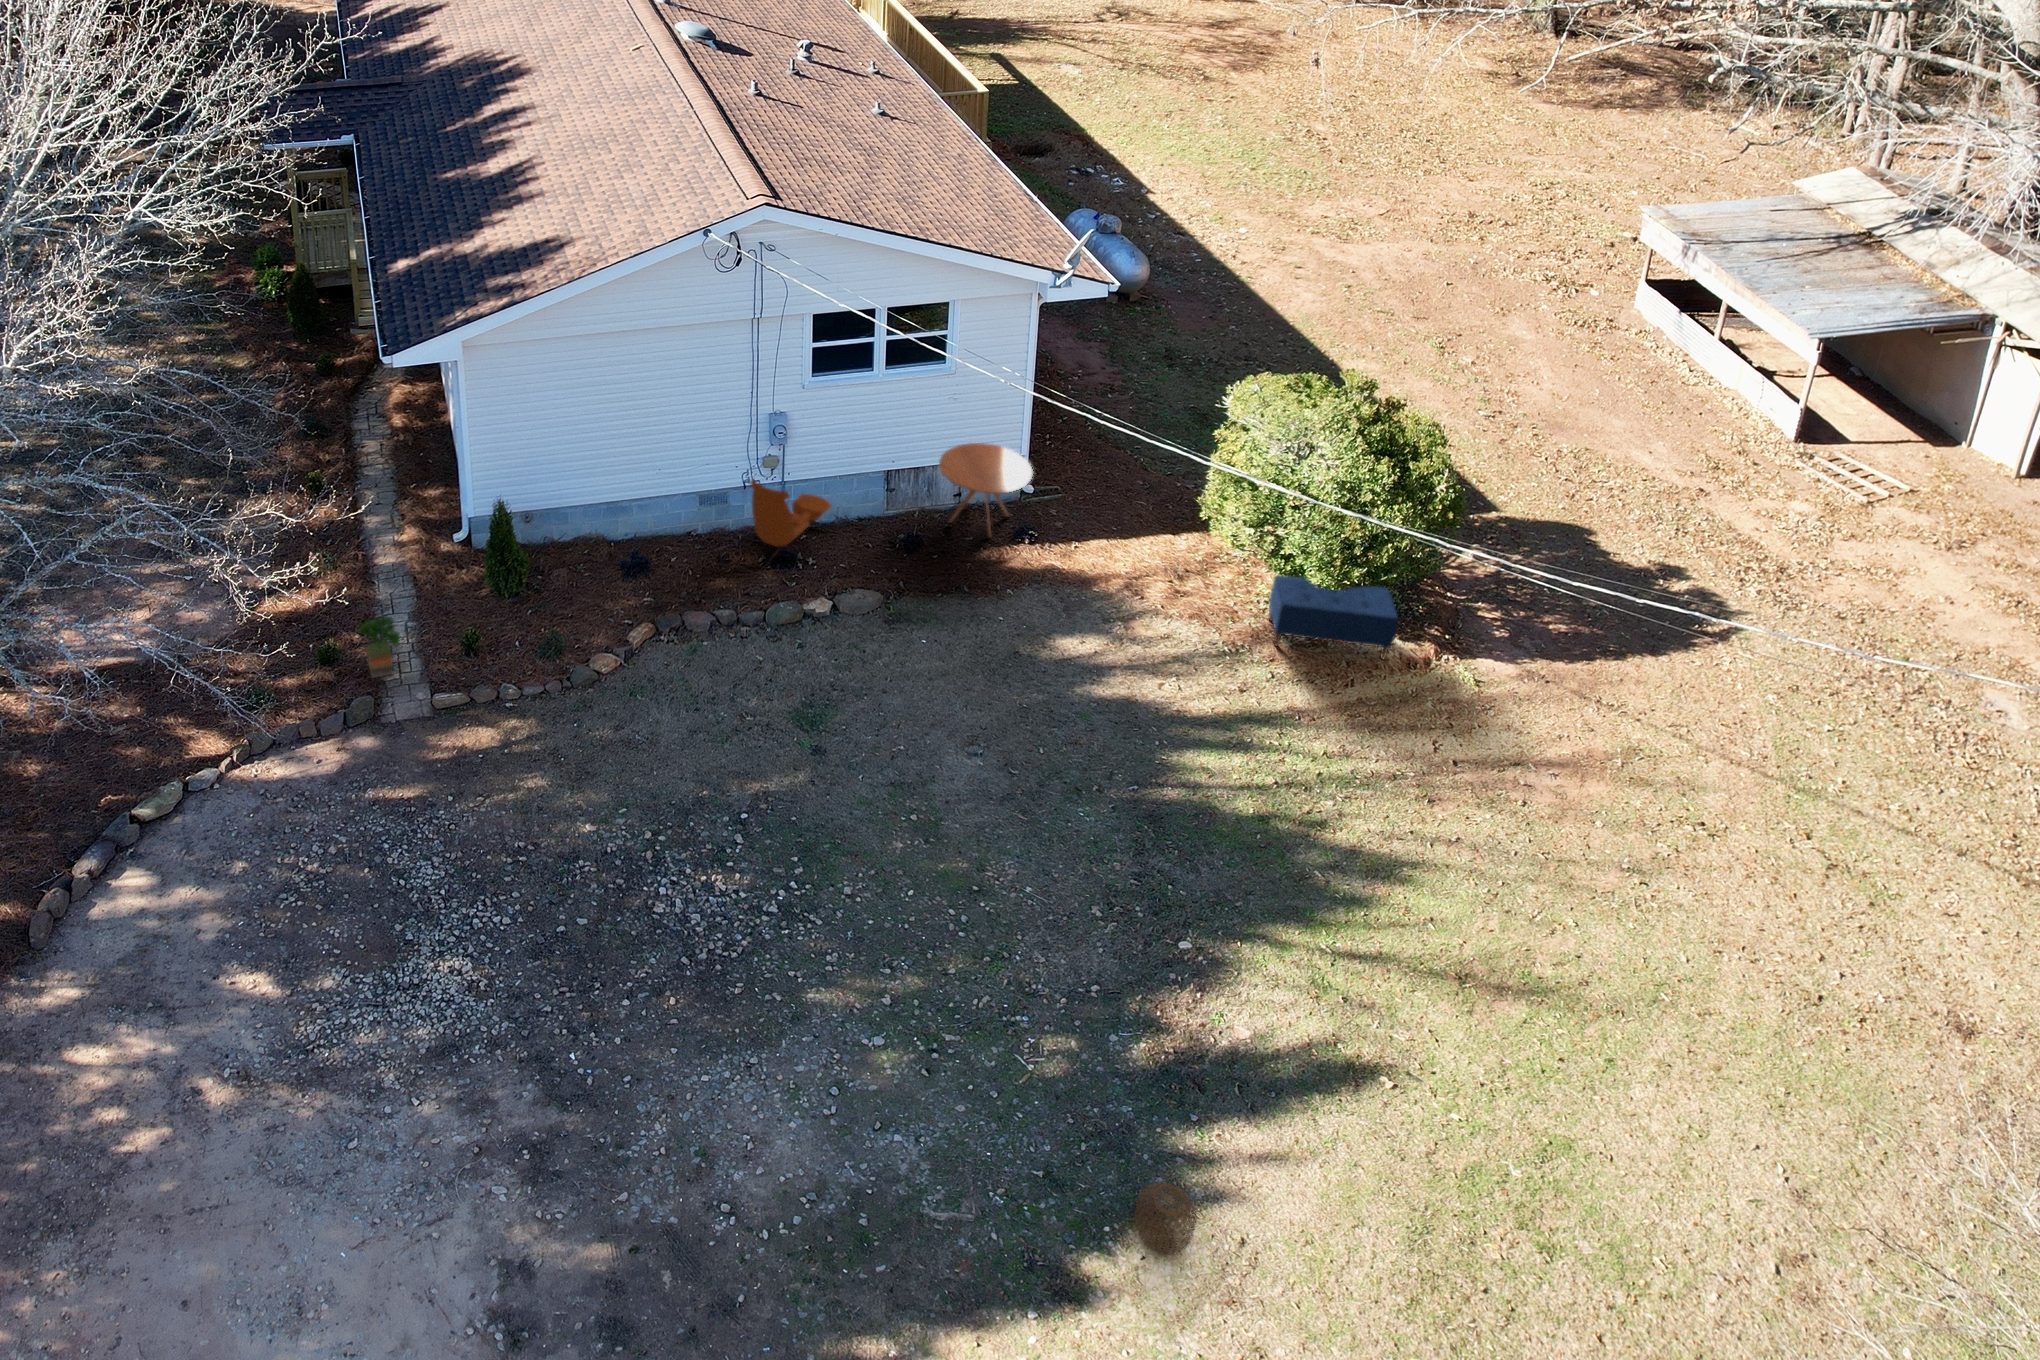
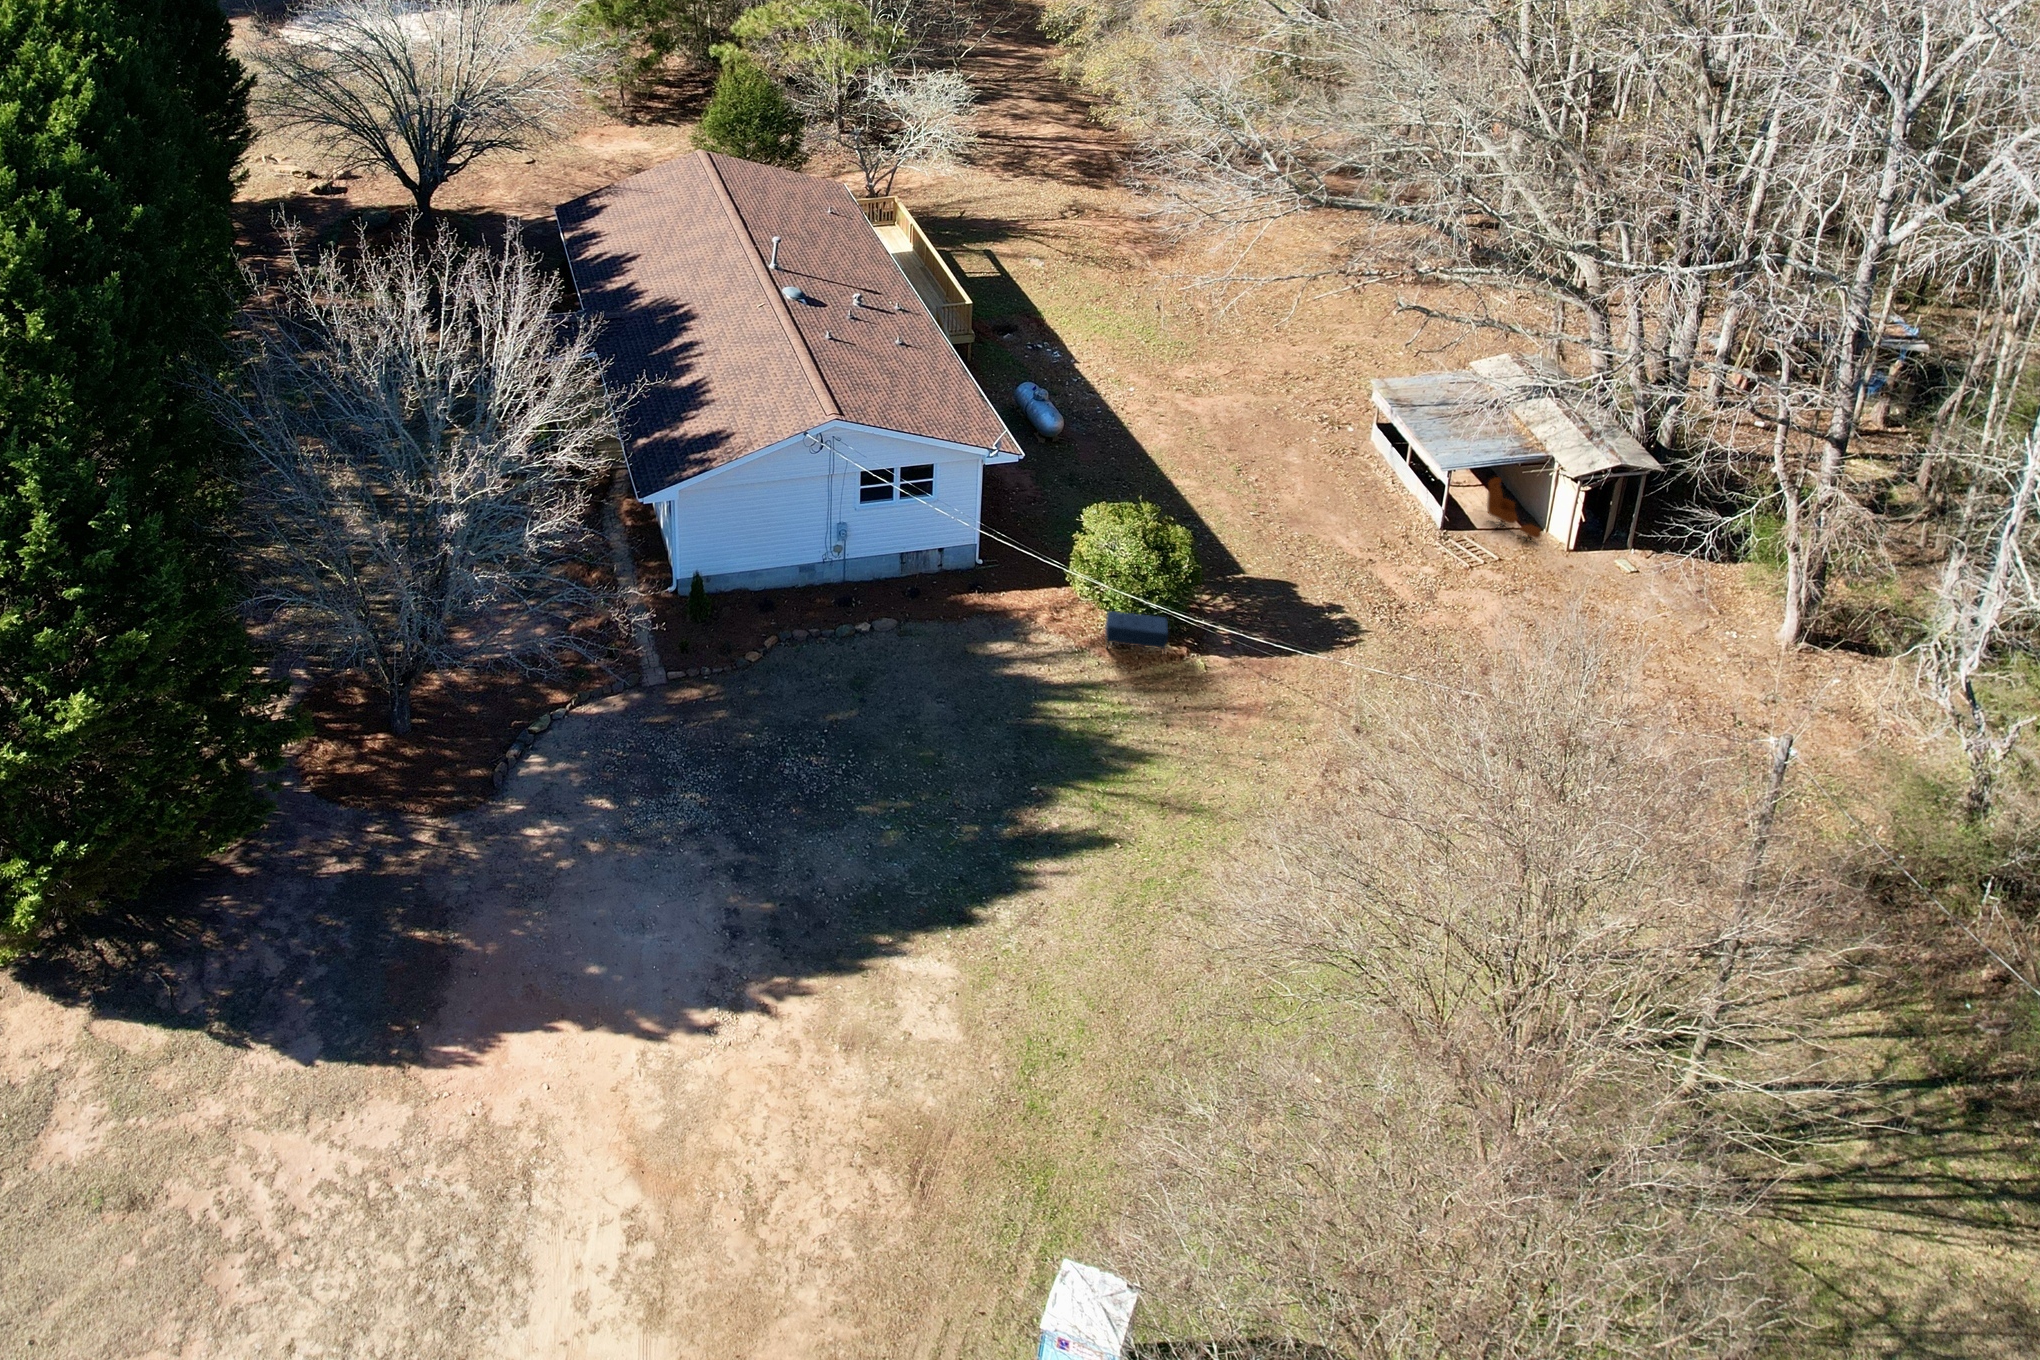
round table: present [939,443,1033,537] -> none [932,537,983,590]
lounge chair: present [751,480,832,561] -> present [1487,477,1541,541]
potted tree: present [359,616,400,678] -> none [627,634,649,666]
woven basket: present [1135,1183,1197,1254] -> none [995,878,1021,906]

